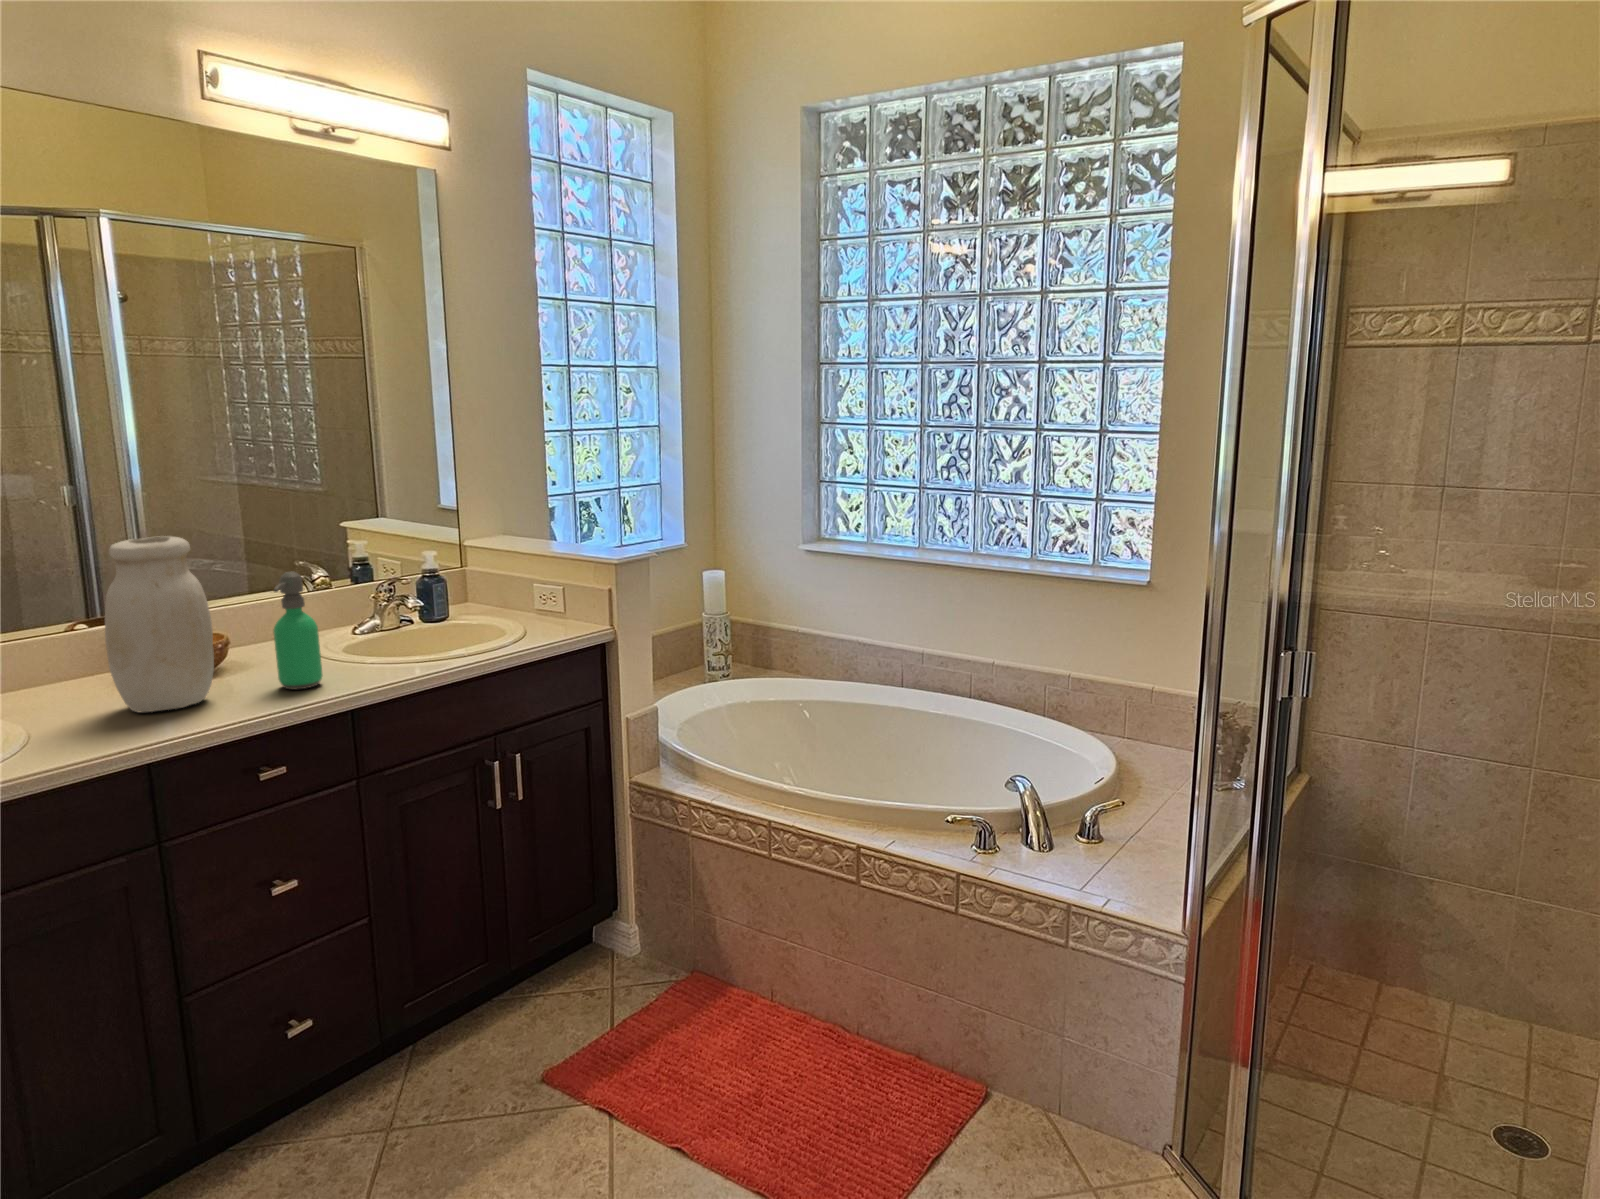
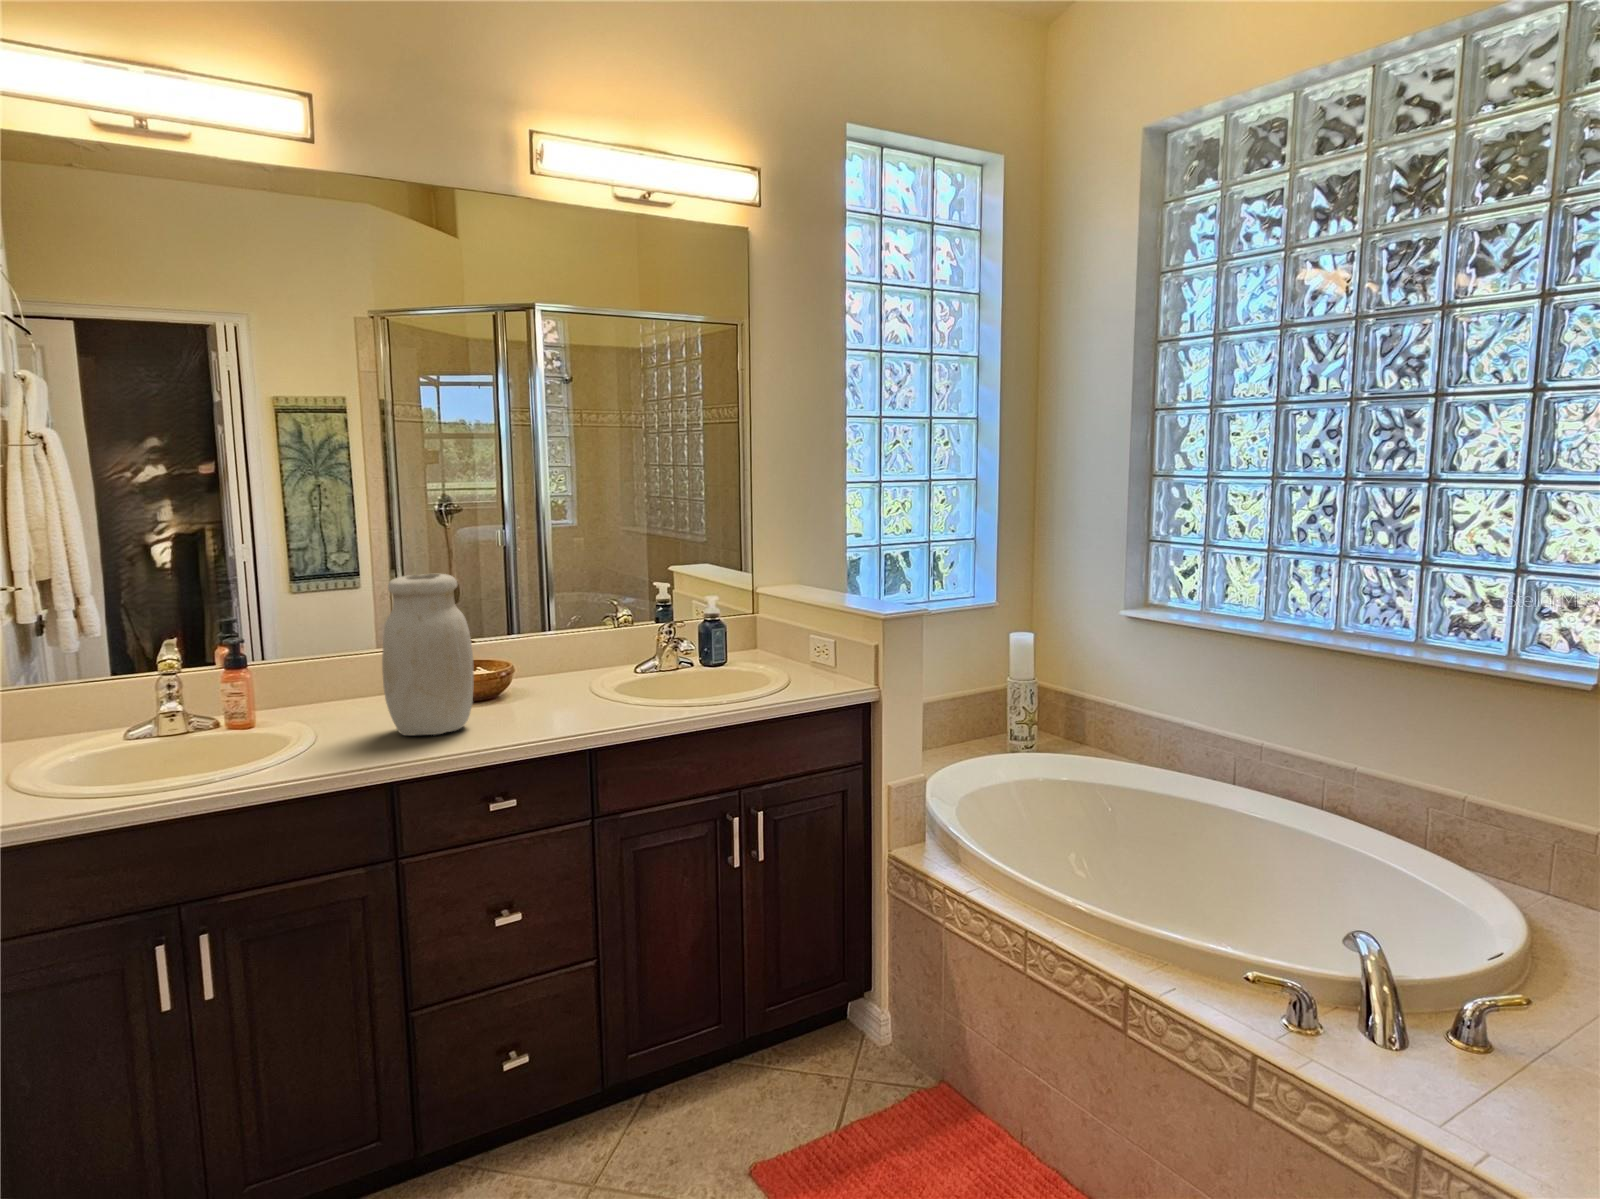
soap dispenser: present [273,572,322,690] -> none [523,612,570,726]

